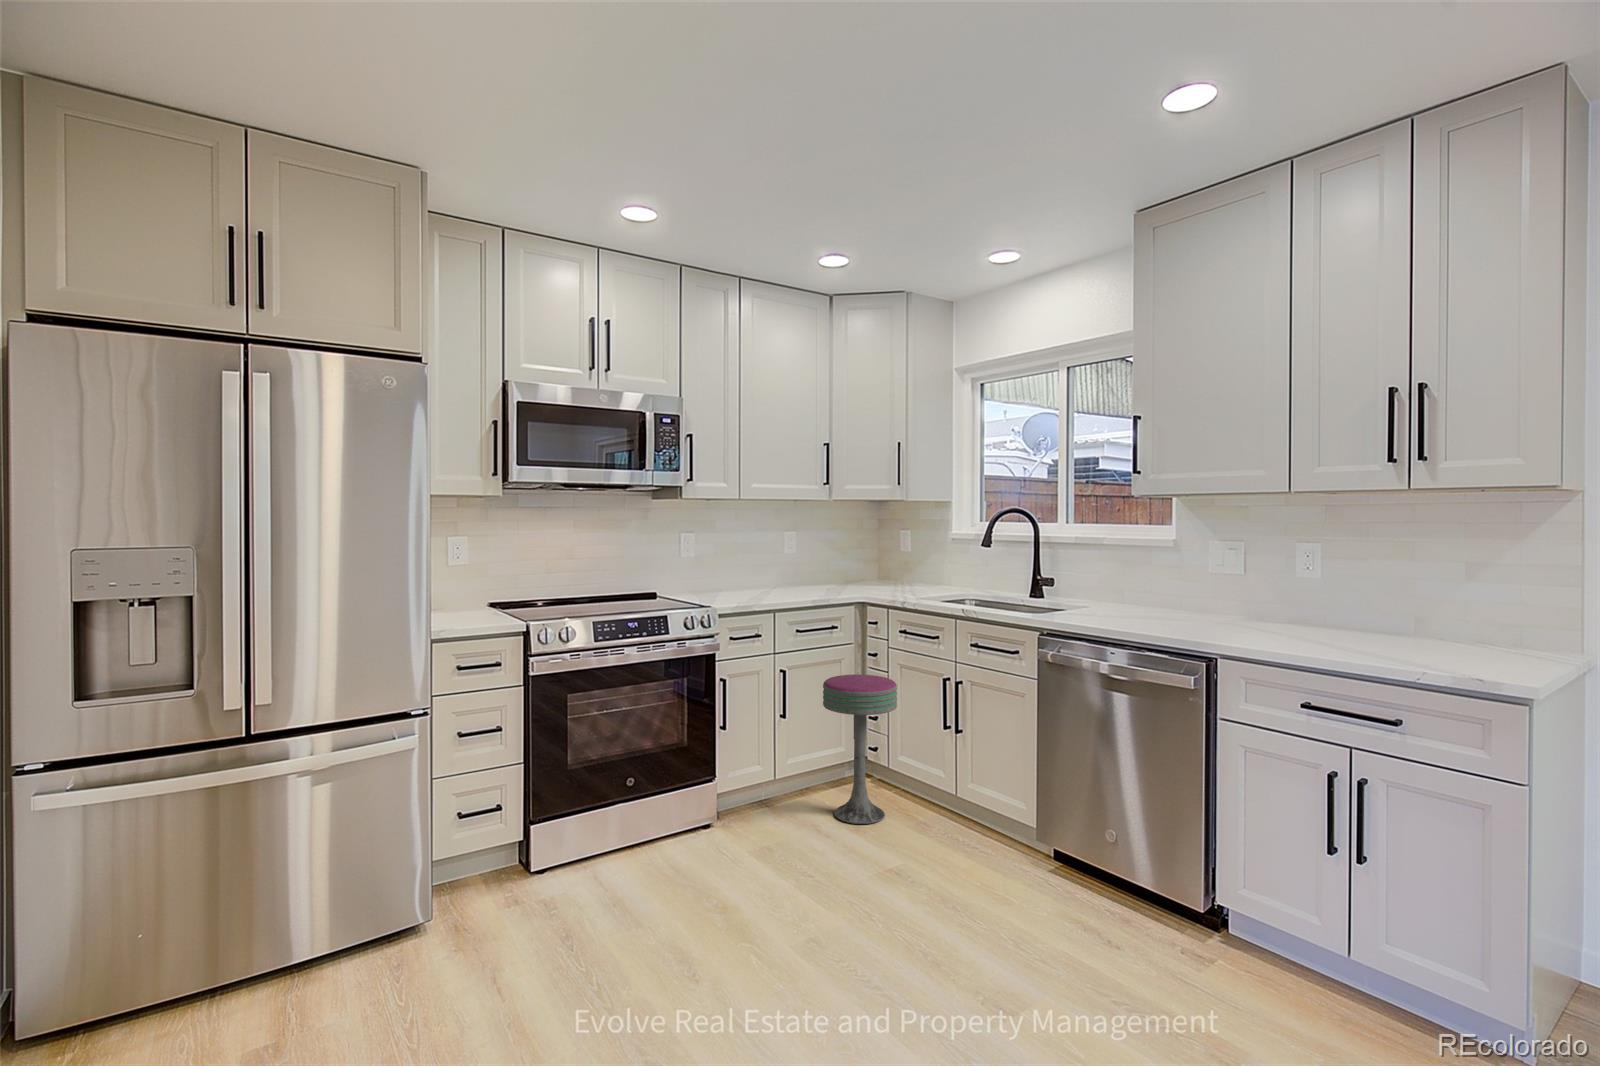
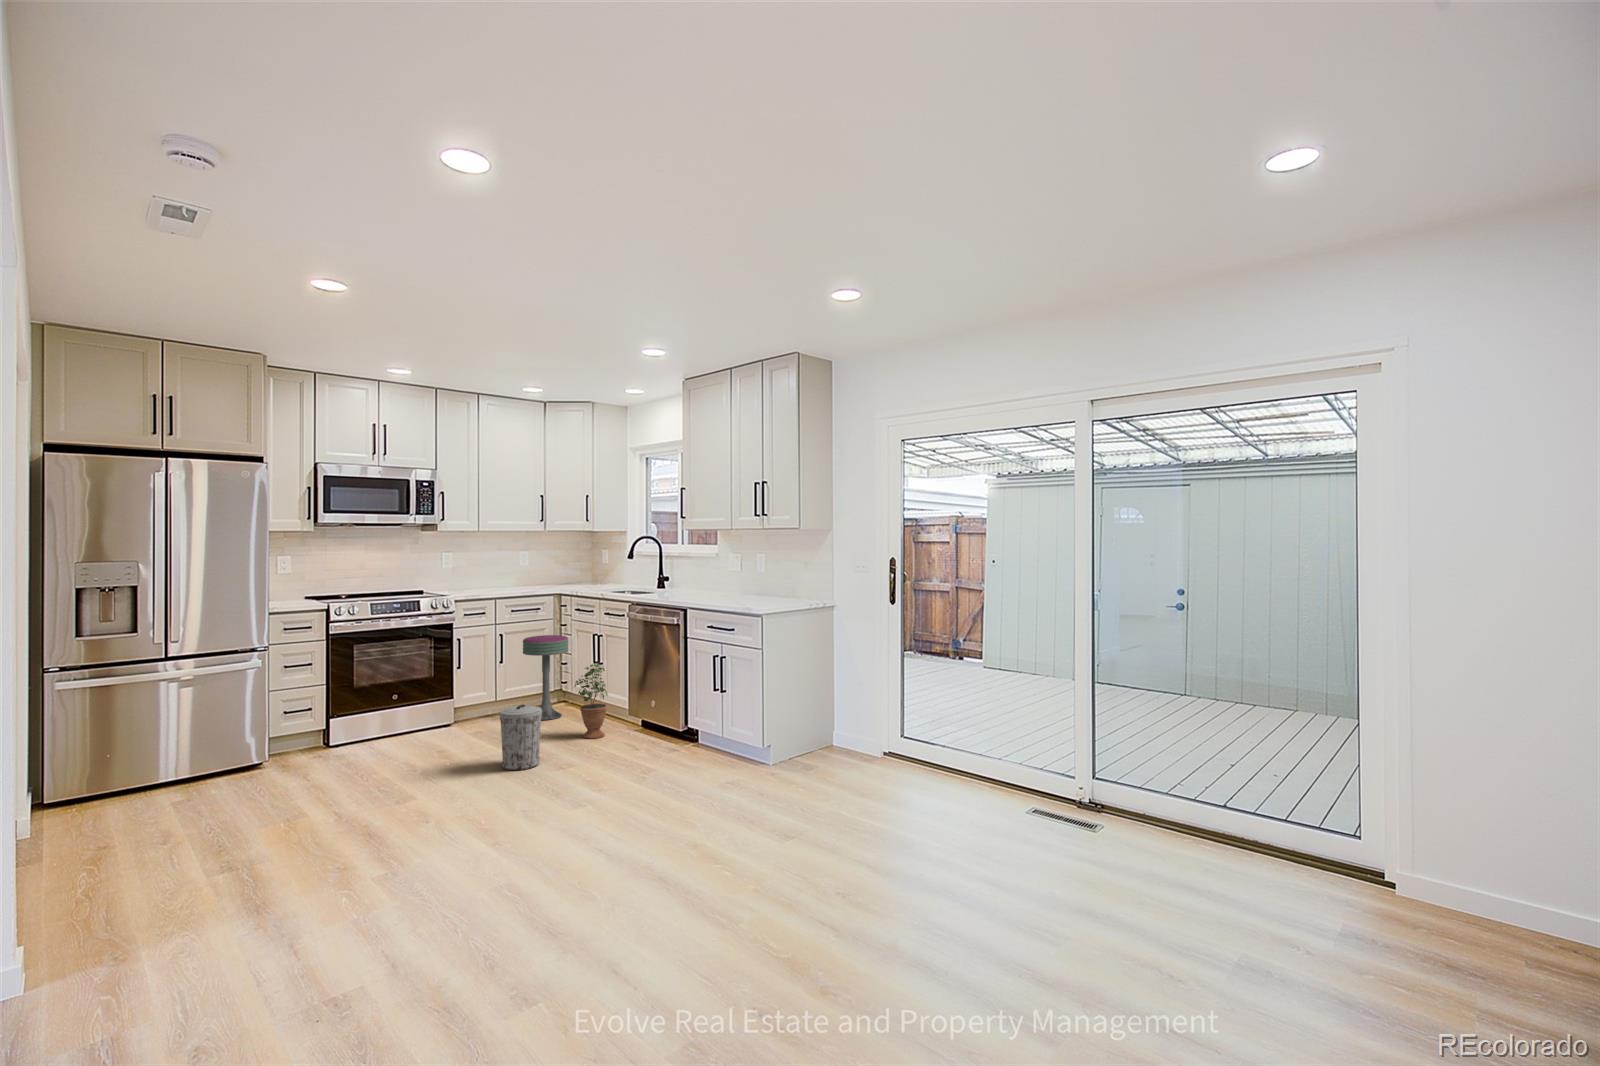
potted plant: none [945,739,1007,892] -> present [575,662,608,739]
trash can: none [855,848,938,997] -> present [499,705,542,770]

